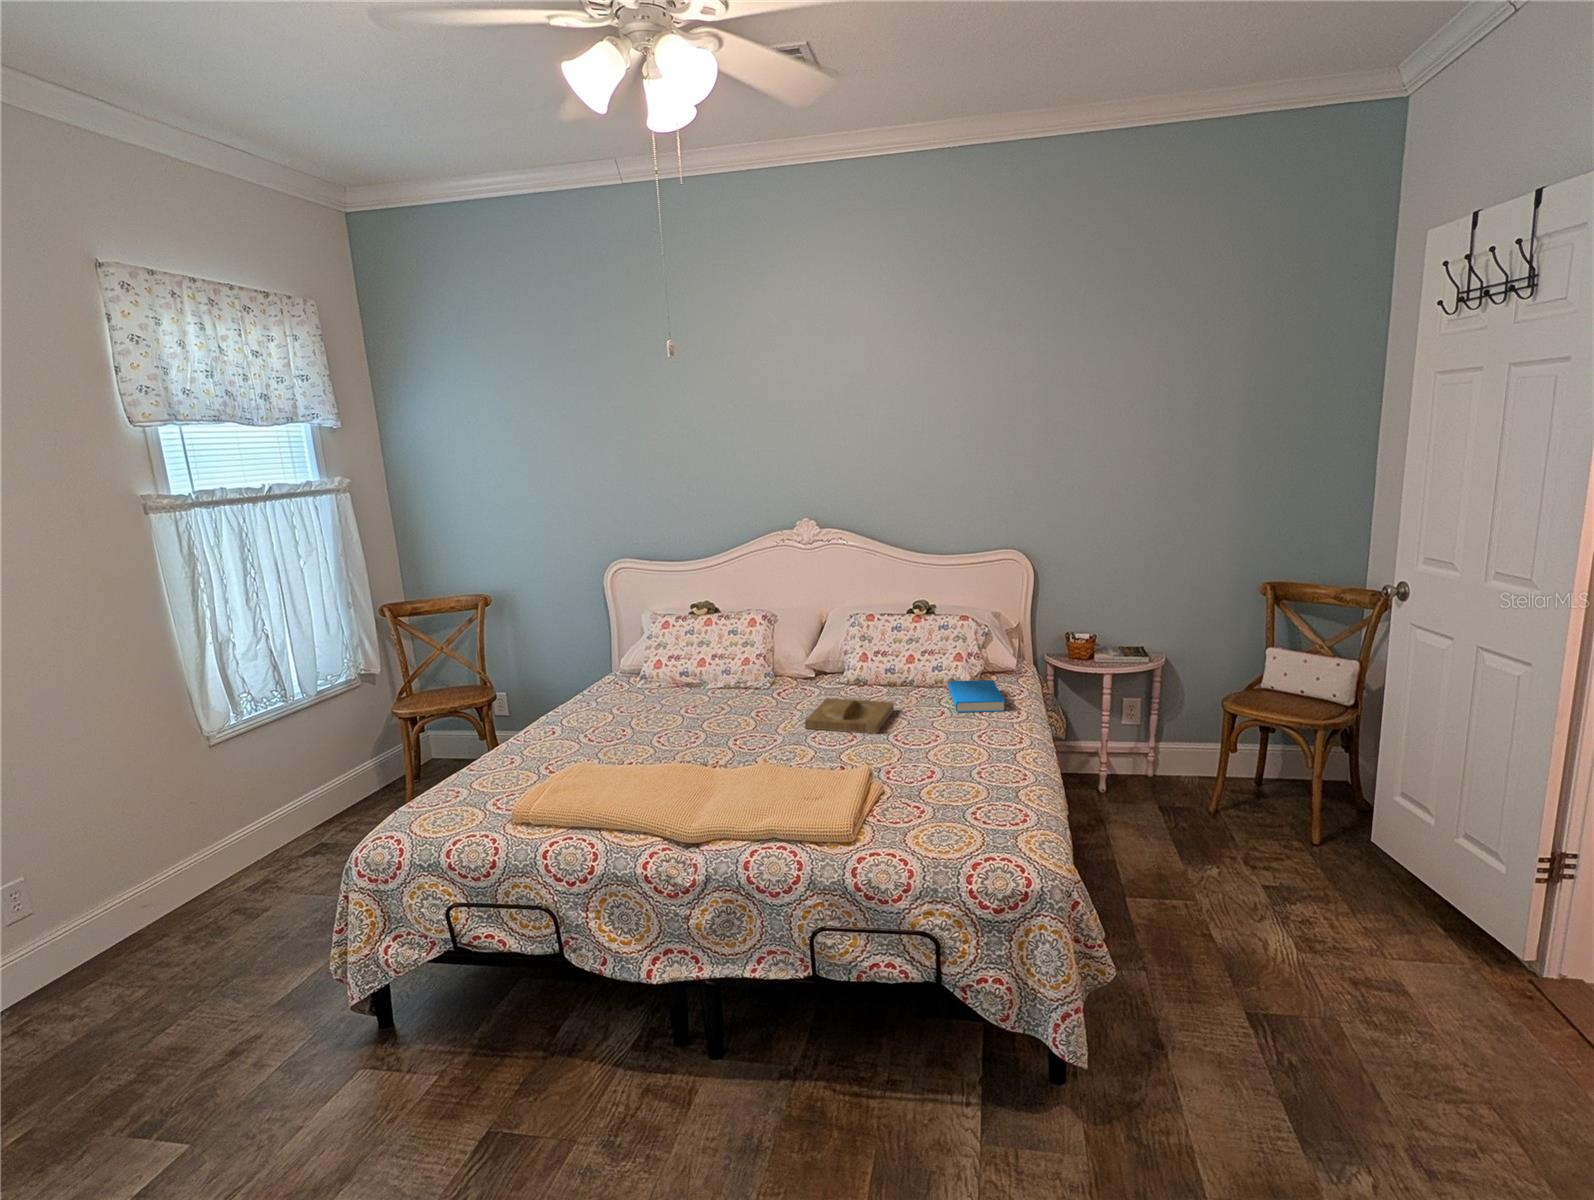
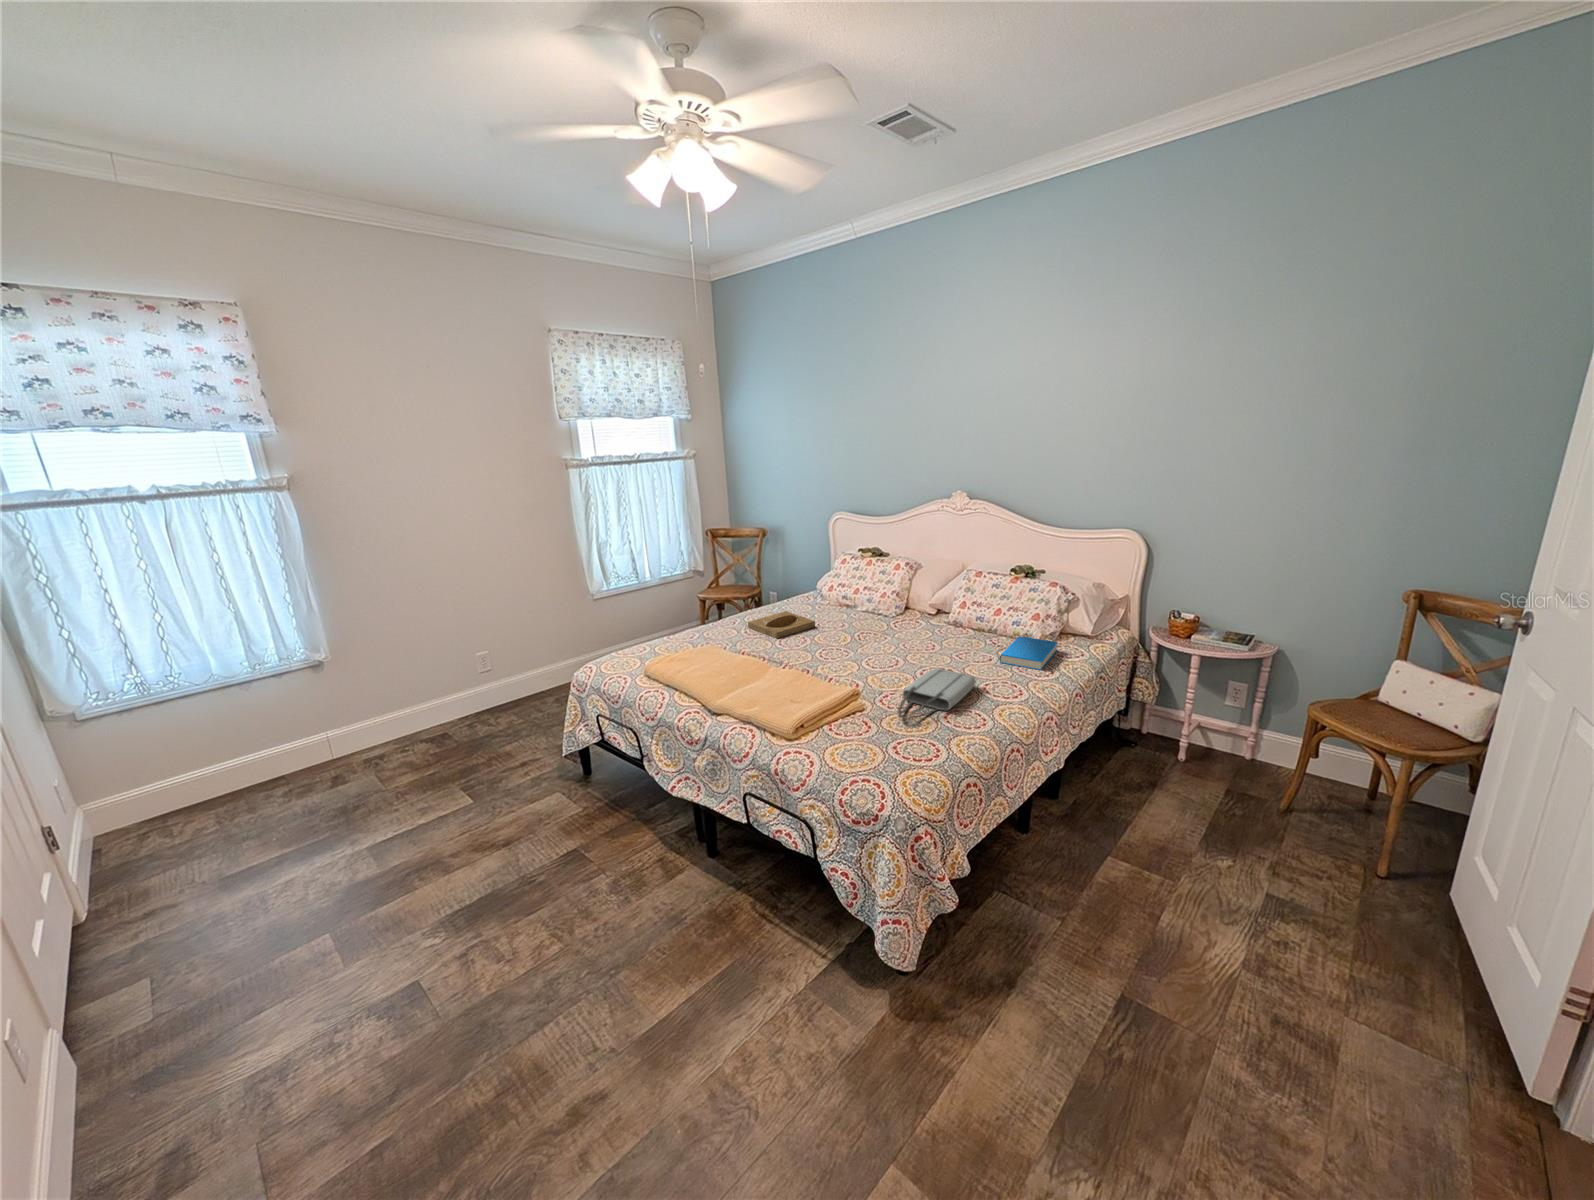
tray: present [805,698,894,734] -> present [748,611,815,639]
tote bag: none [911,727,980,785] -> present [898,668,976,719]

